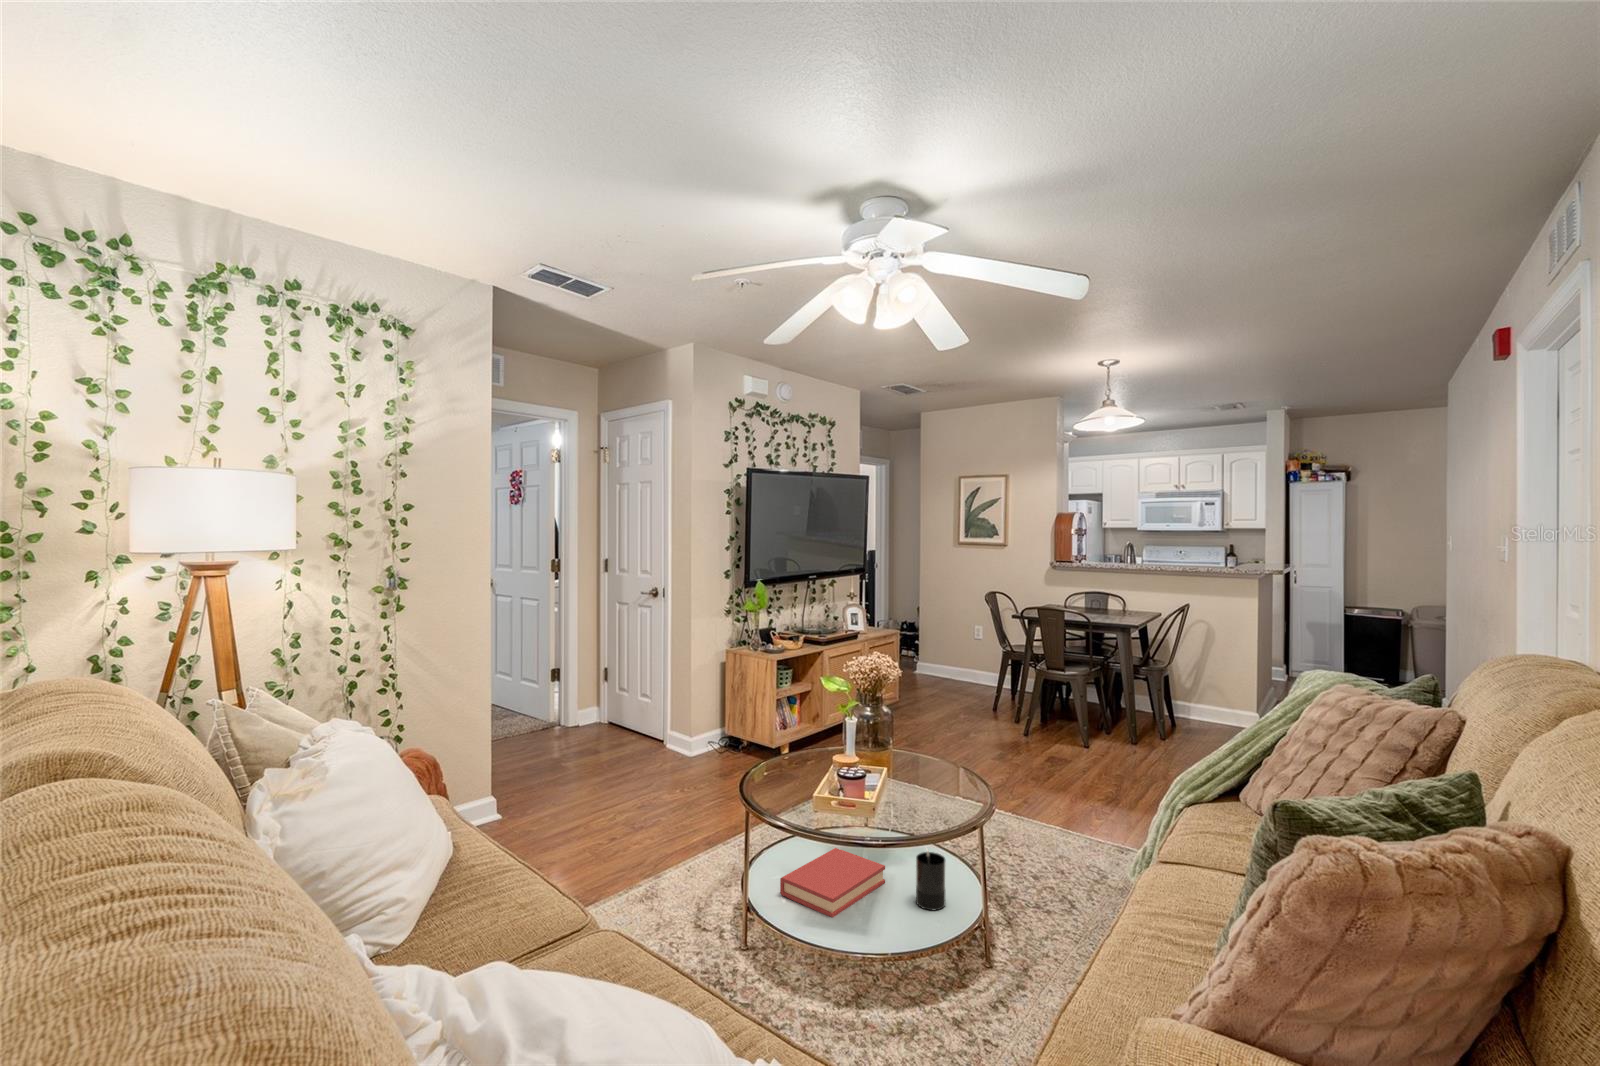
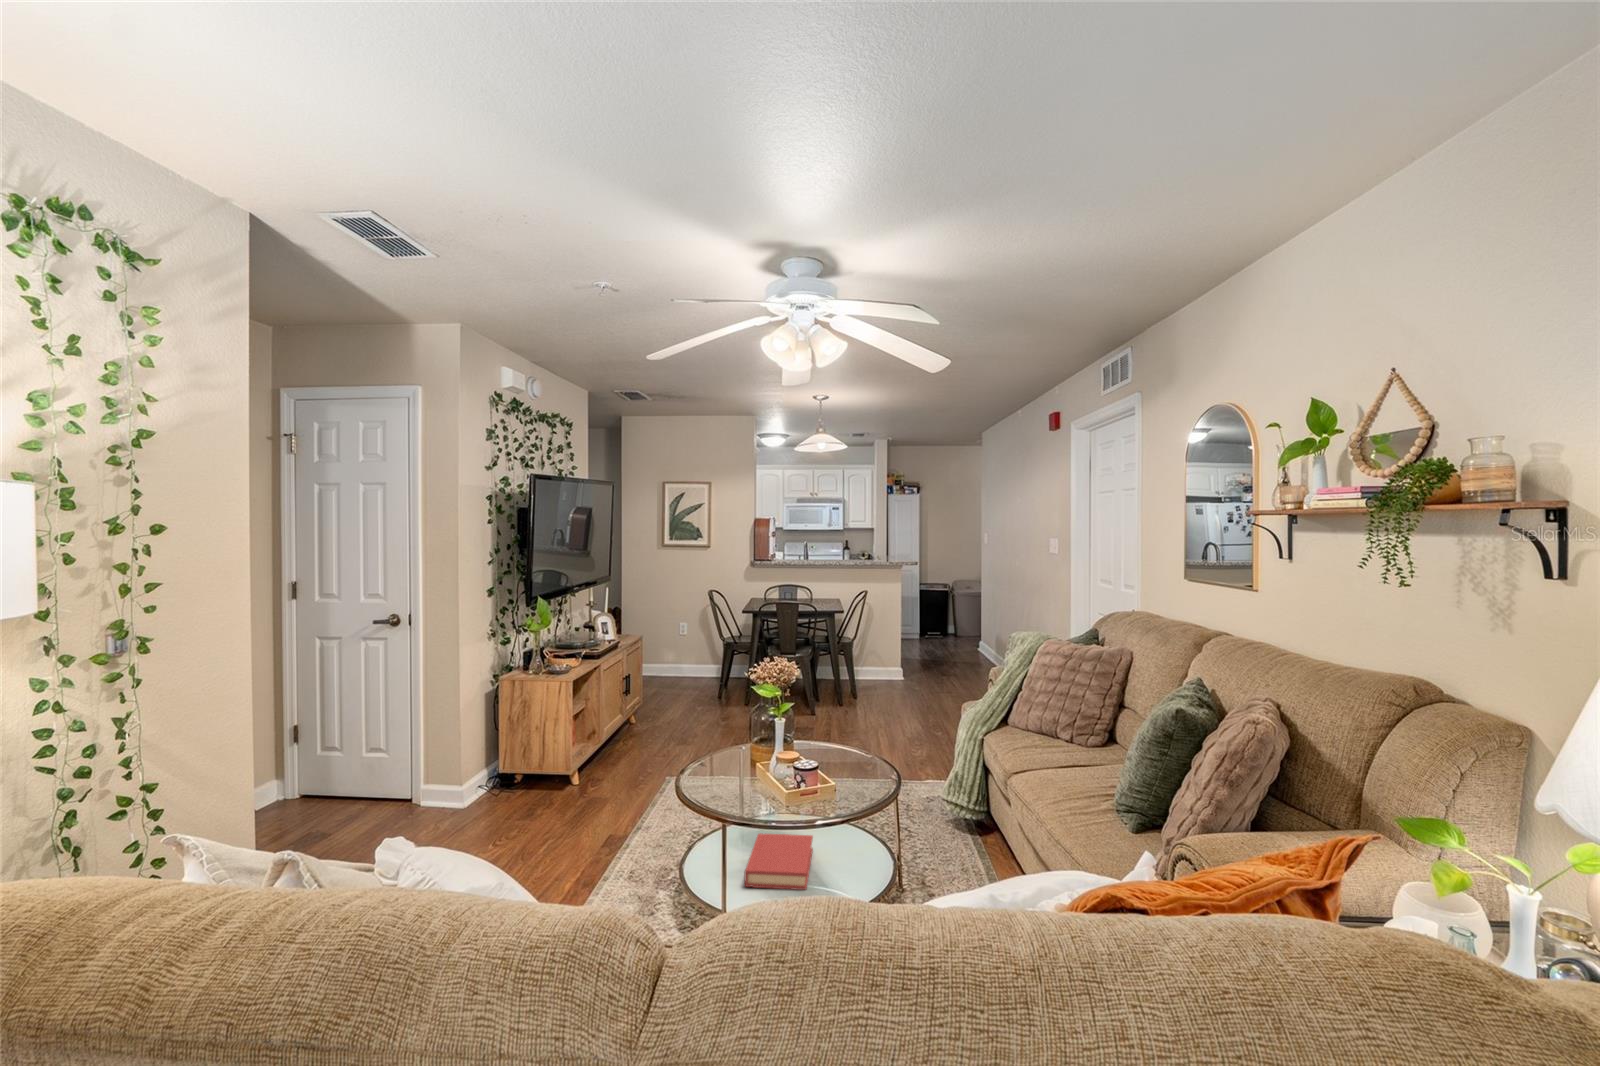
candle: present [916,848,945,910] -> none [850,809,874,860]

